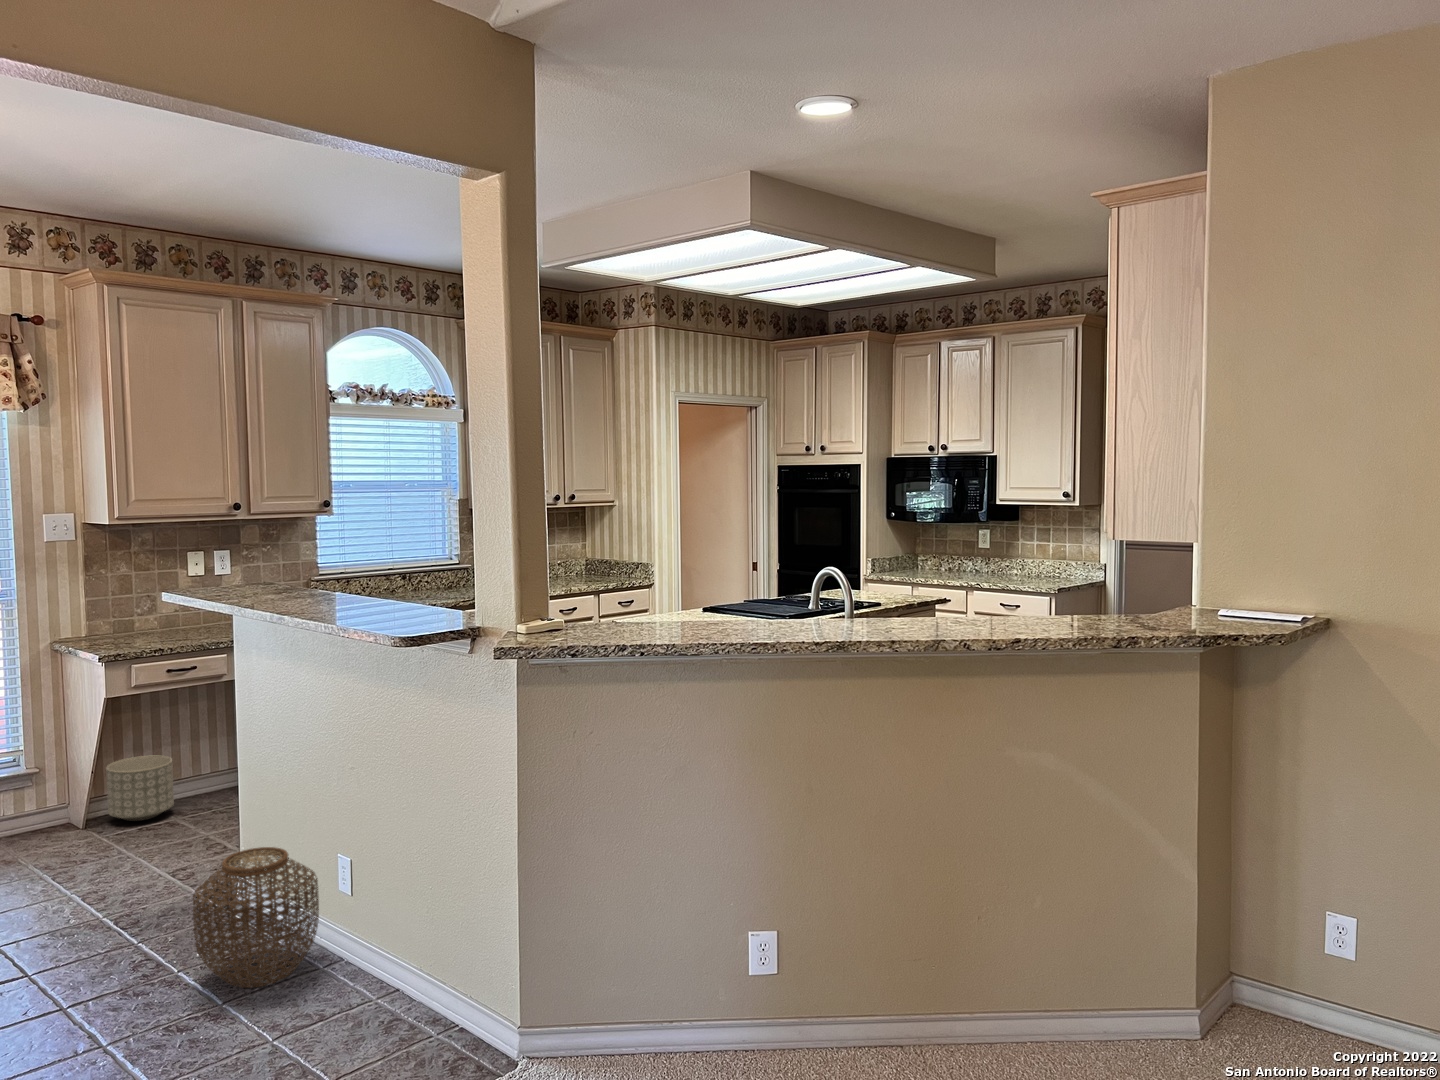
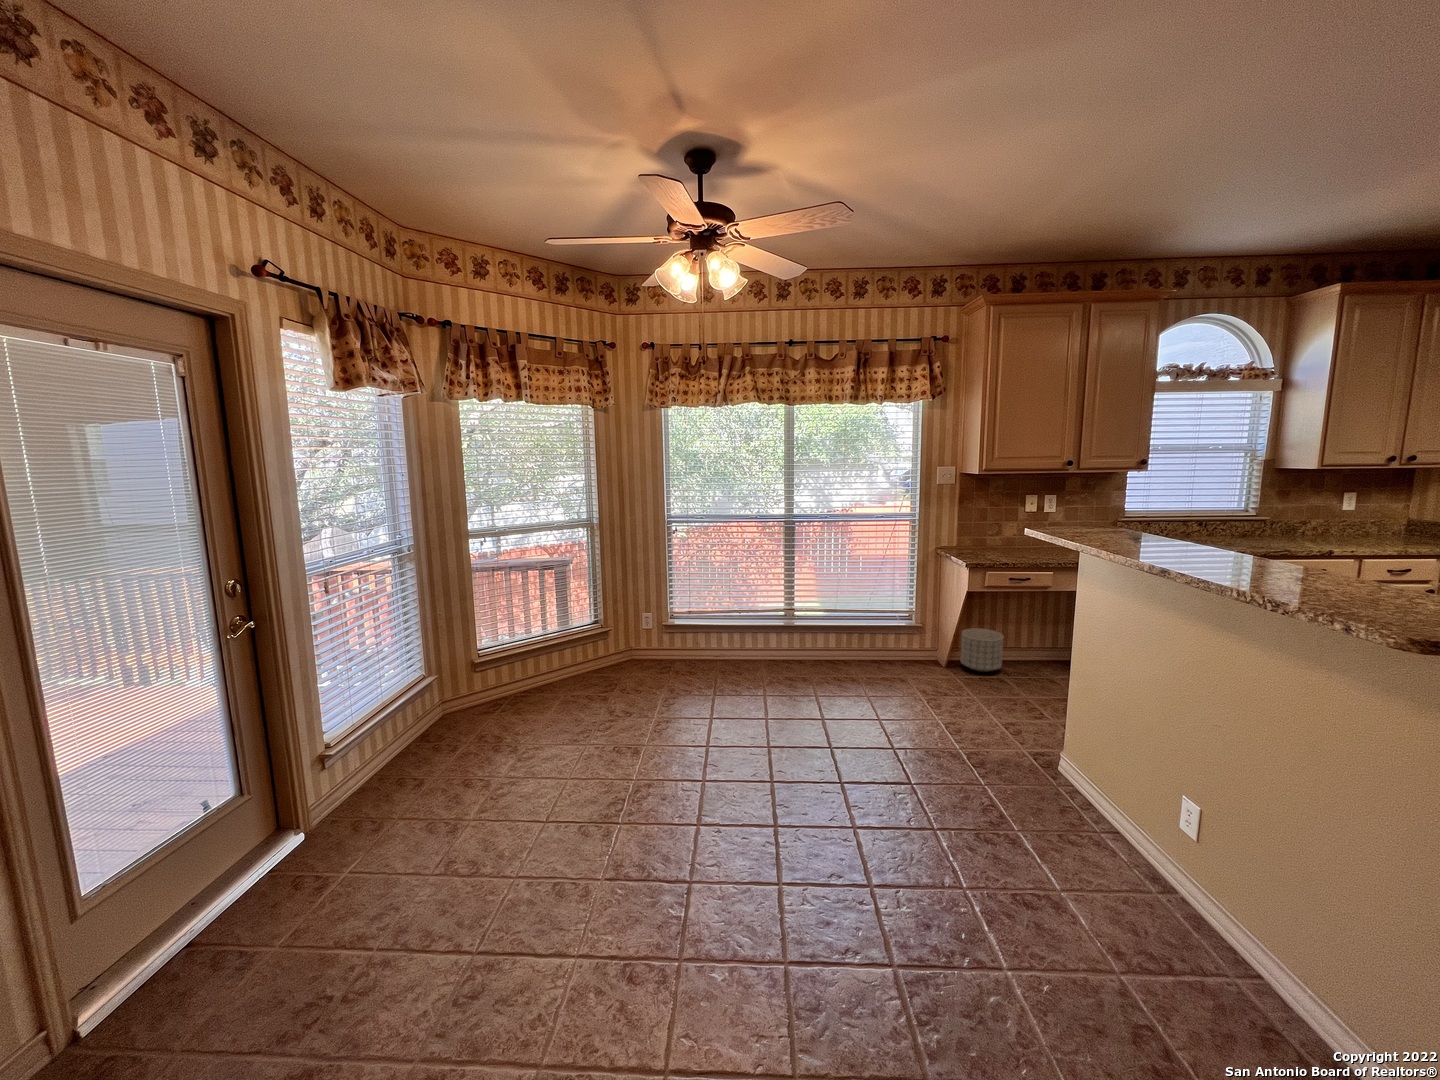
woven basket: present [193,847,319,988] -> none [1040,749,1152,868]

